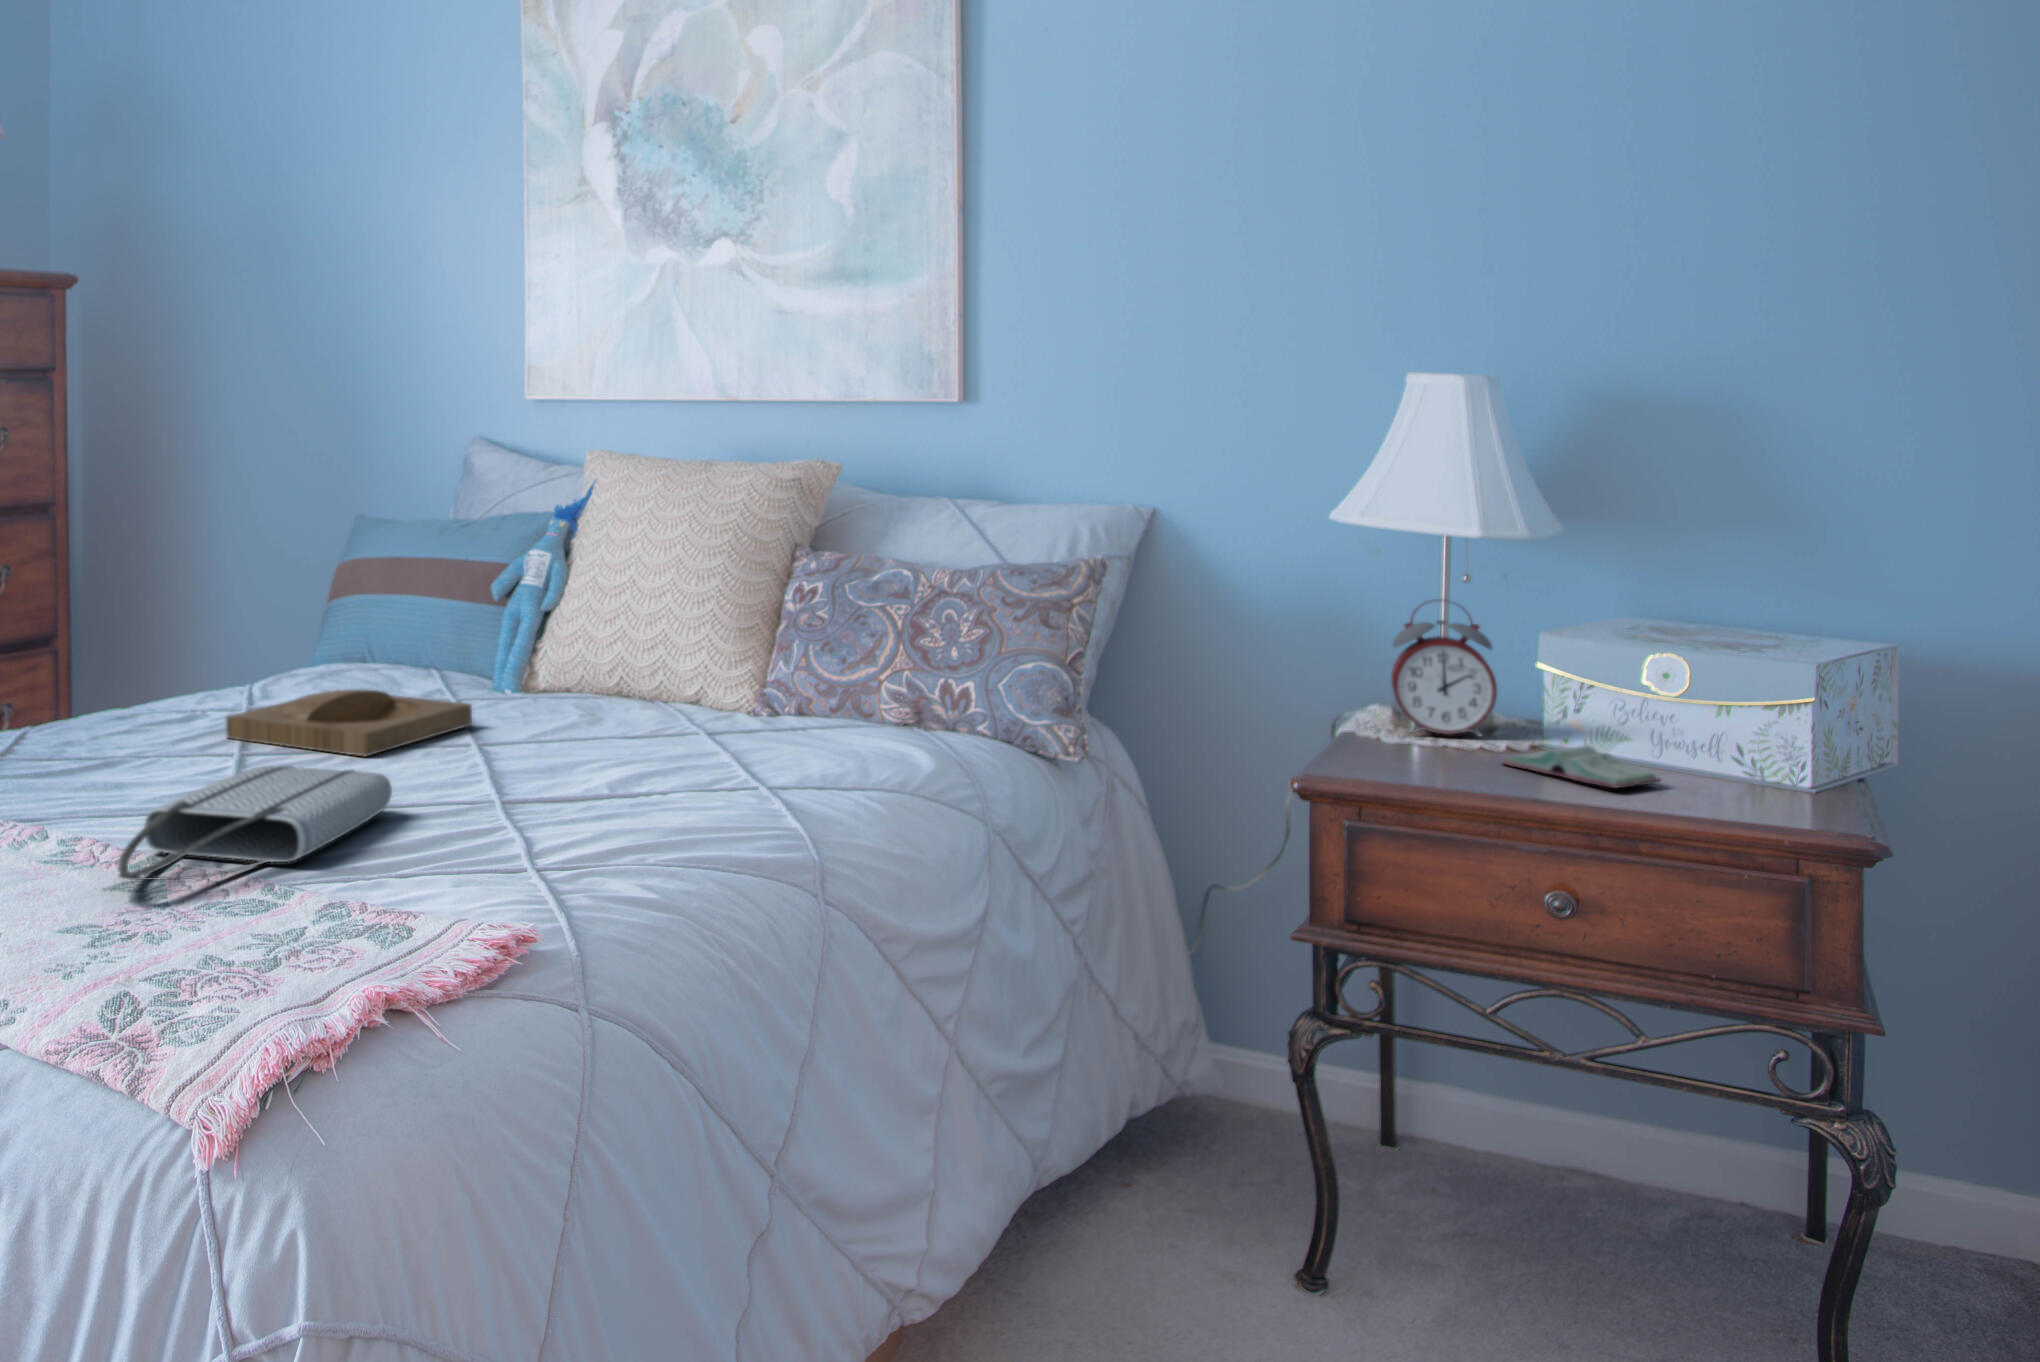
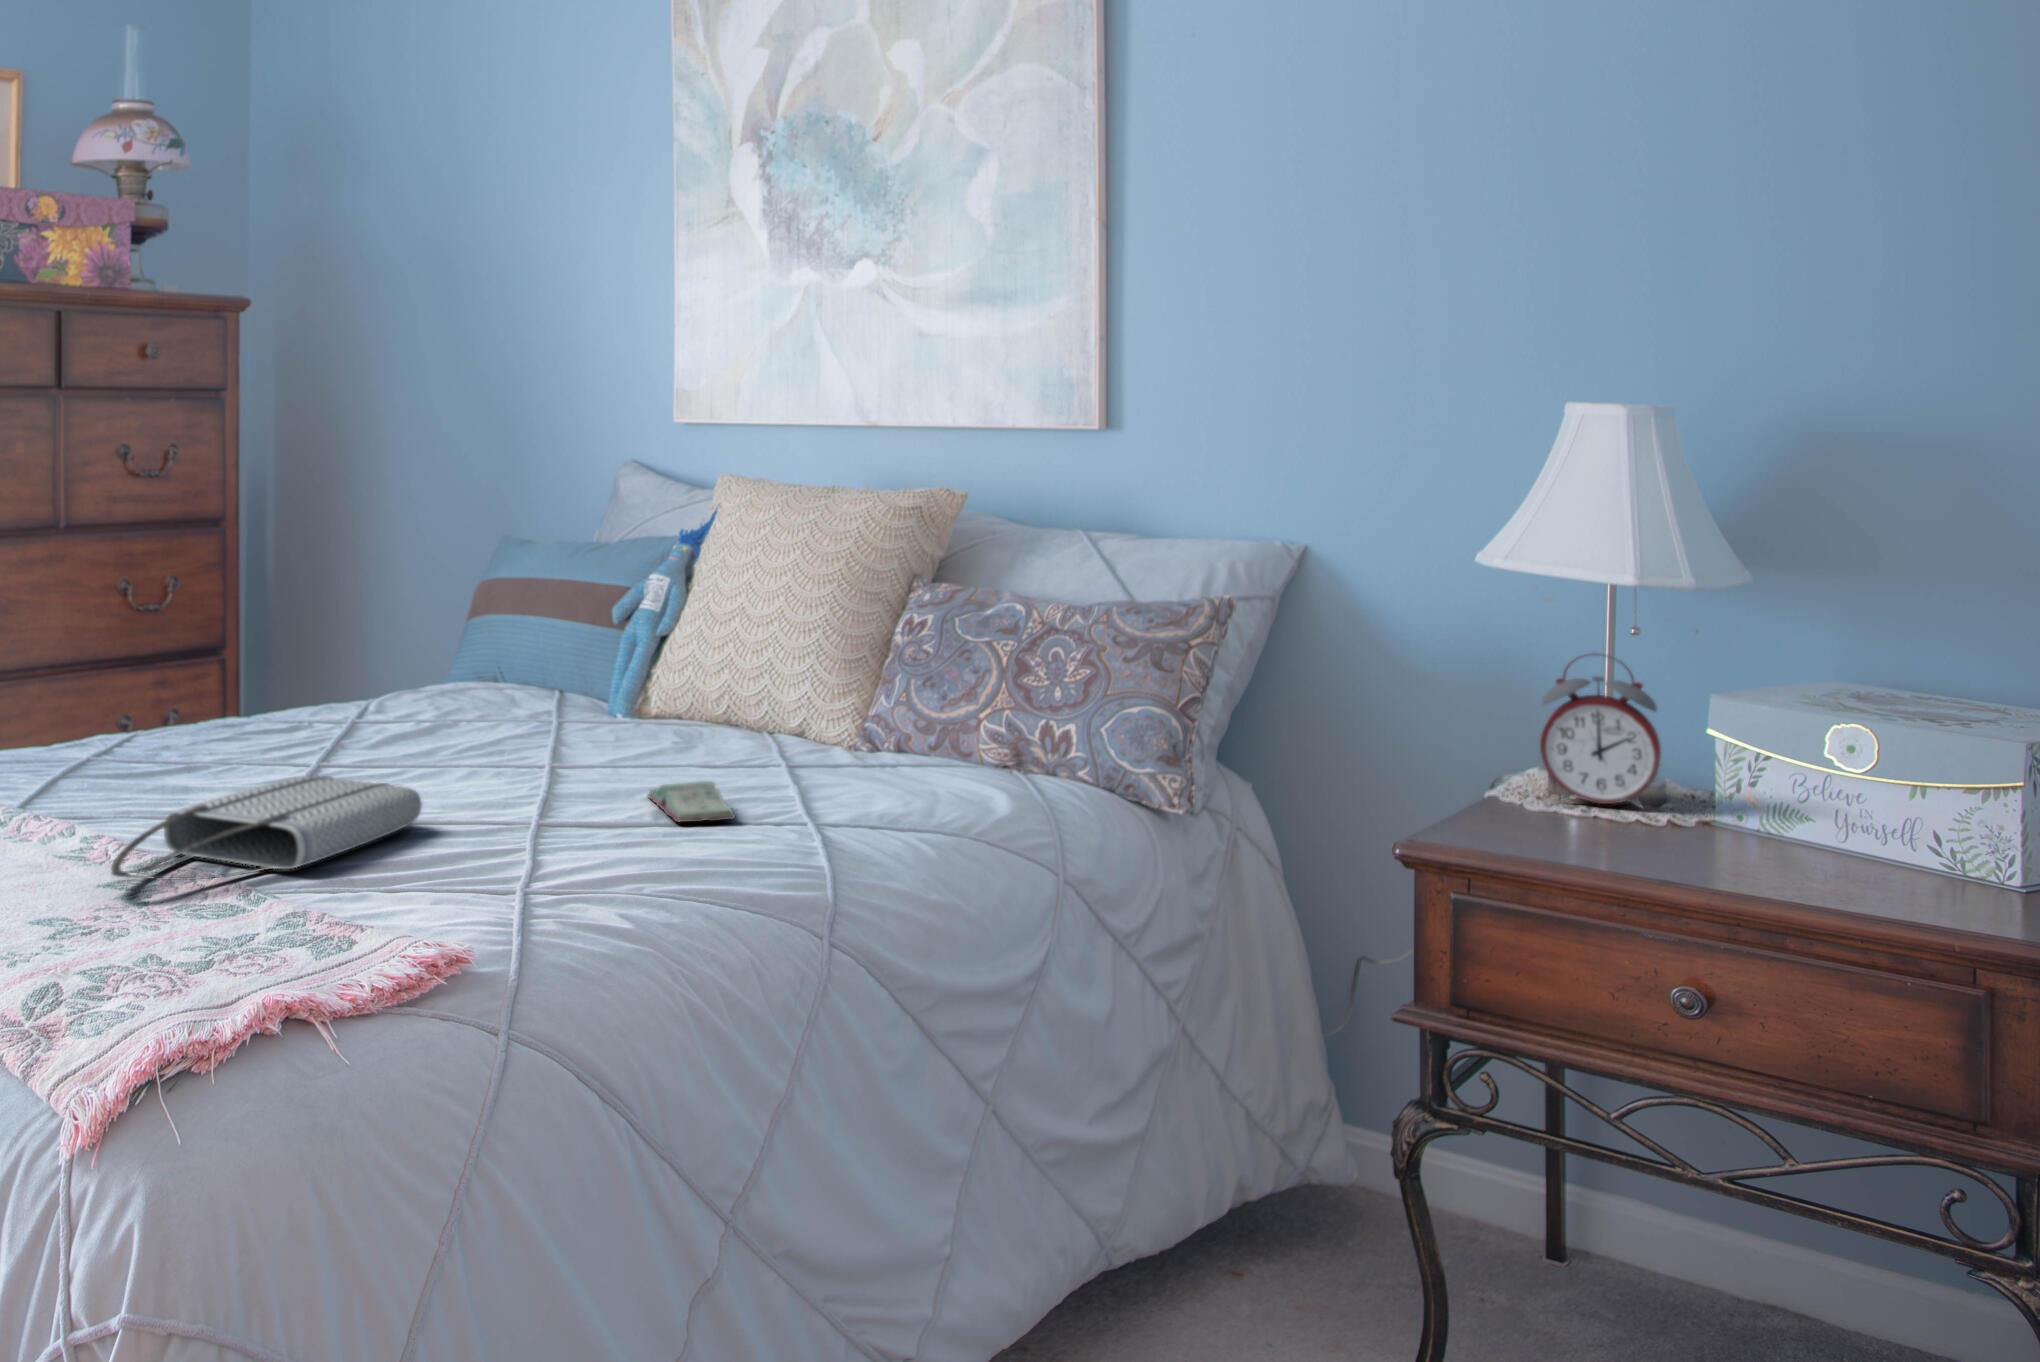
tray: present [226,689,472,756] -> none [314,706,557,773]
book: present [1502,746,1660,788] -> present [648,781,735,822]

